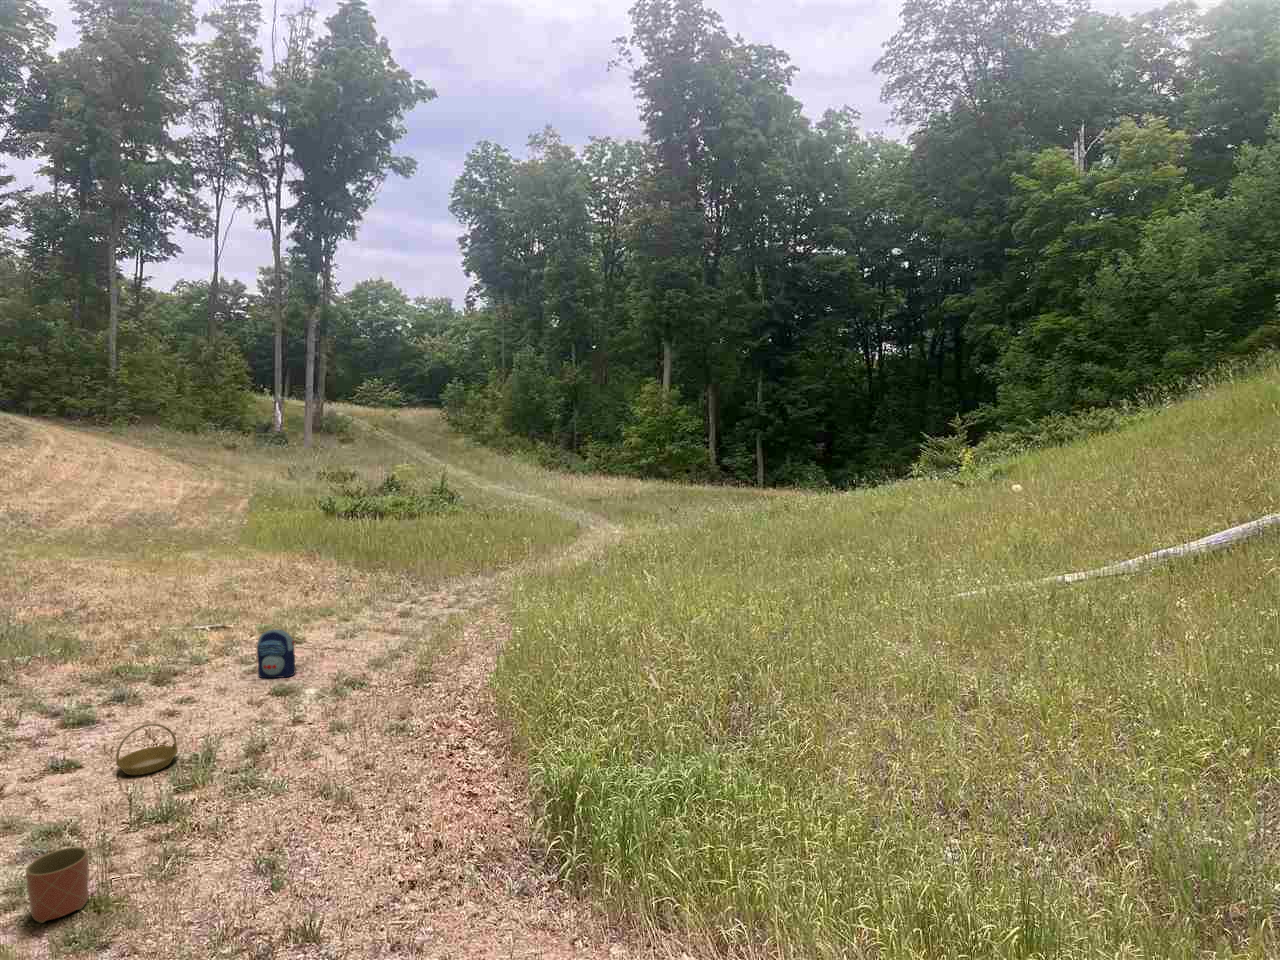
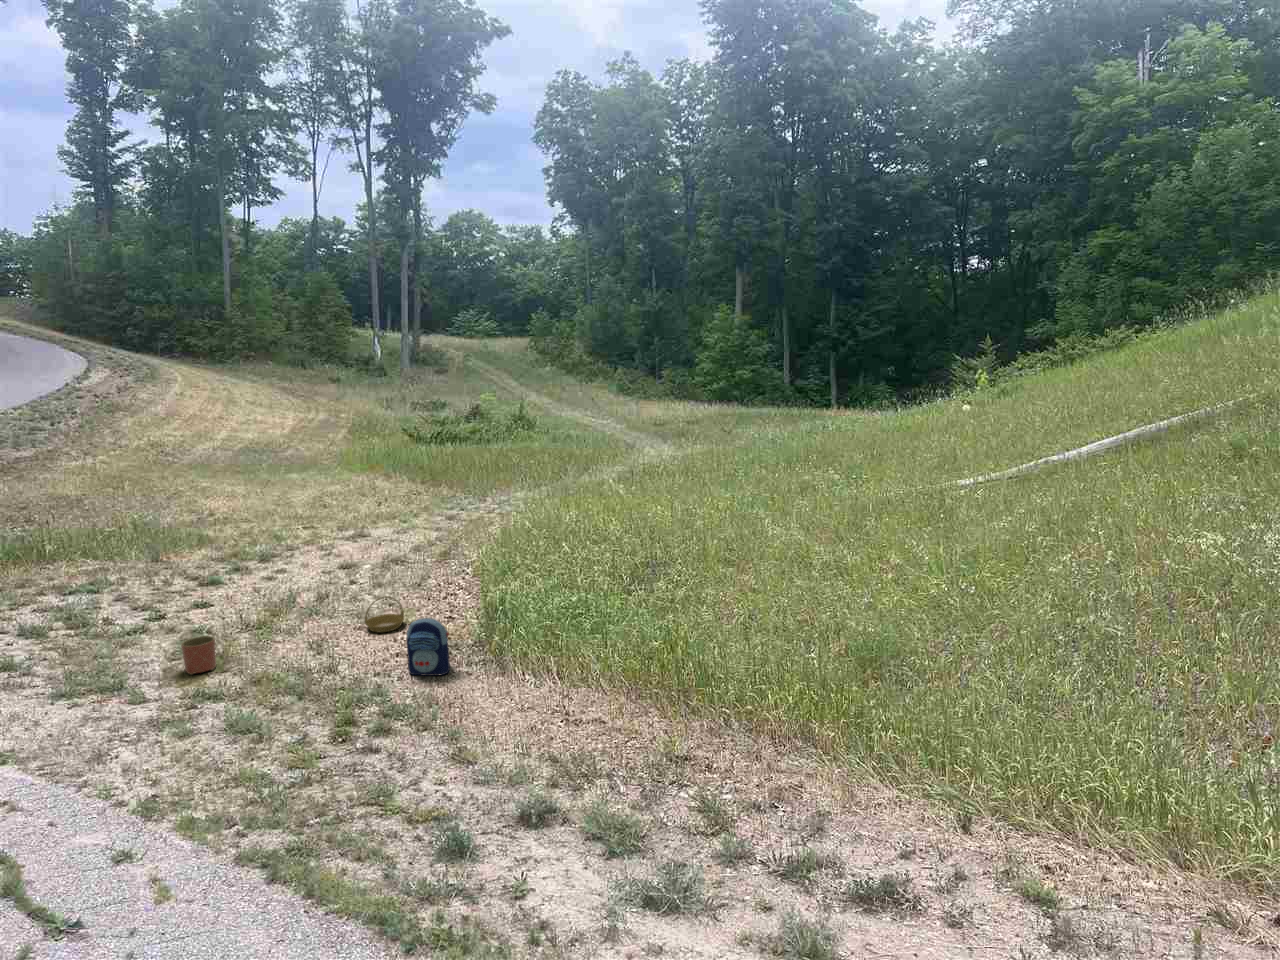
backpack: present [257,629,295,678] -> present [407,618,450,676]
basket: present [116,724,177,775] -> present [365,597,404,632]

